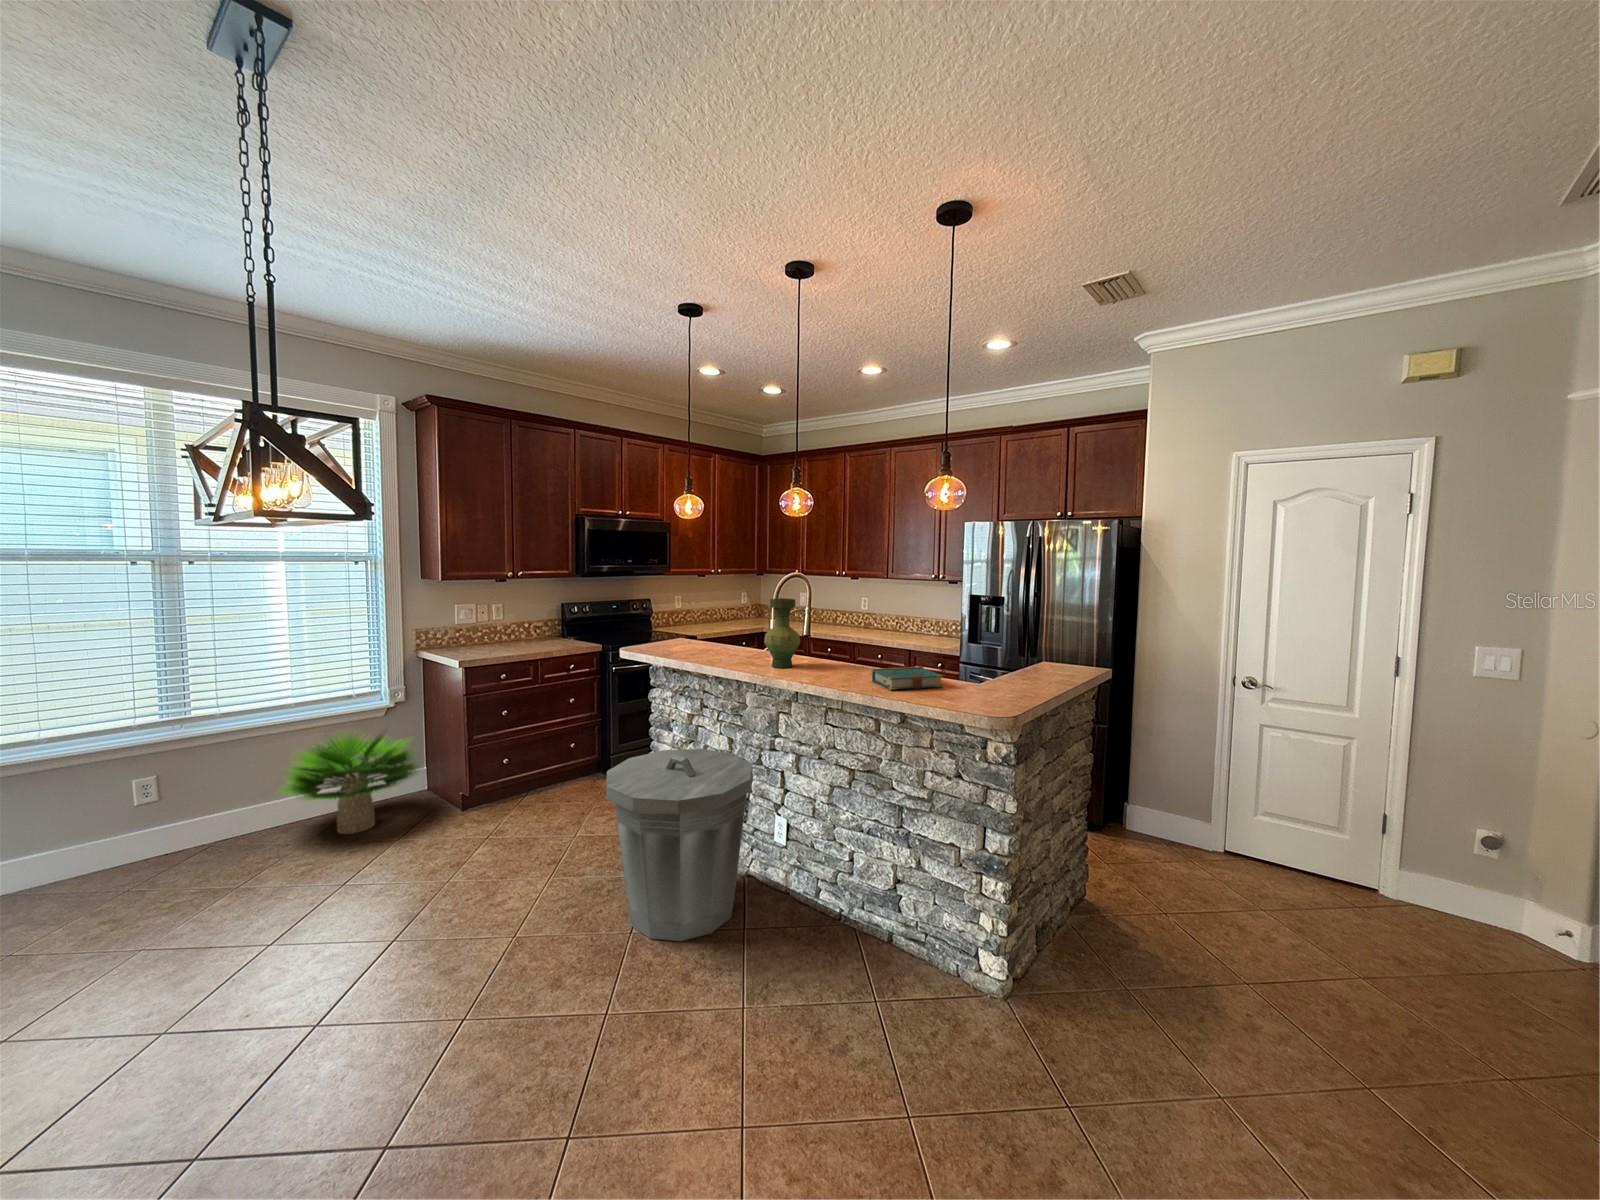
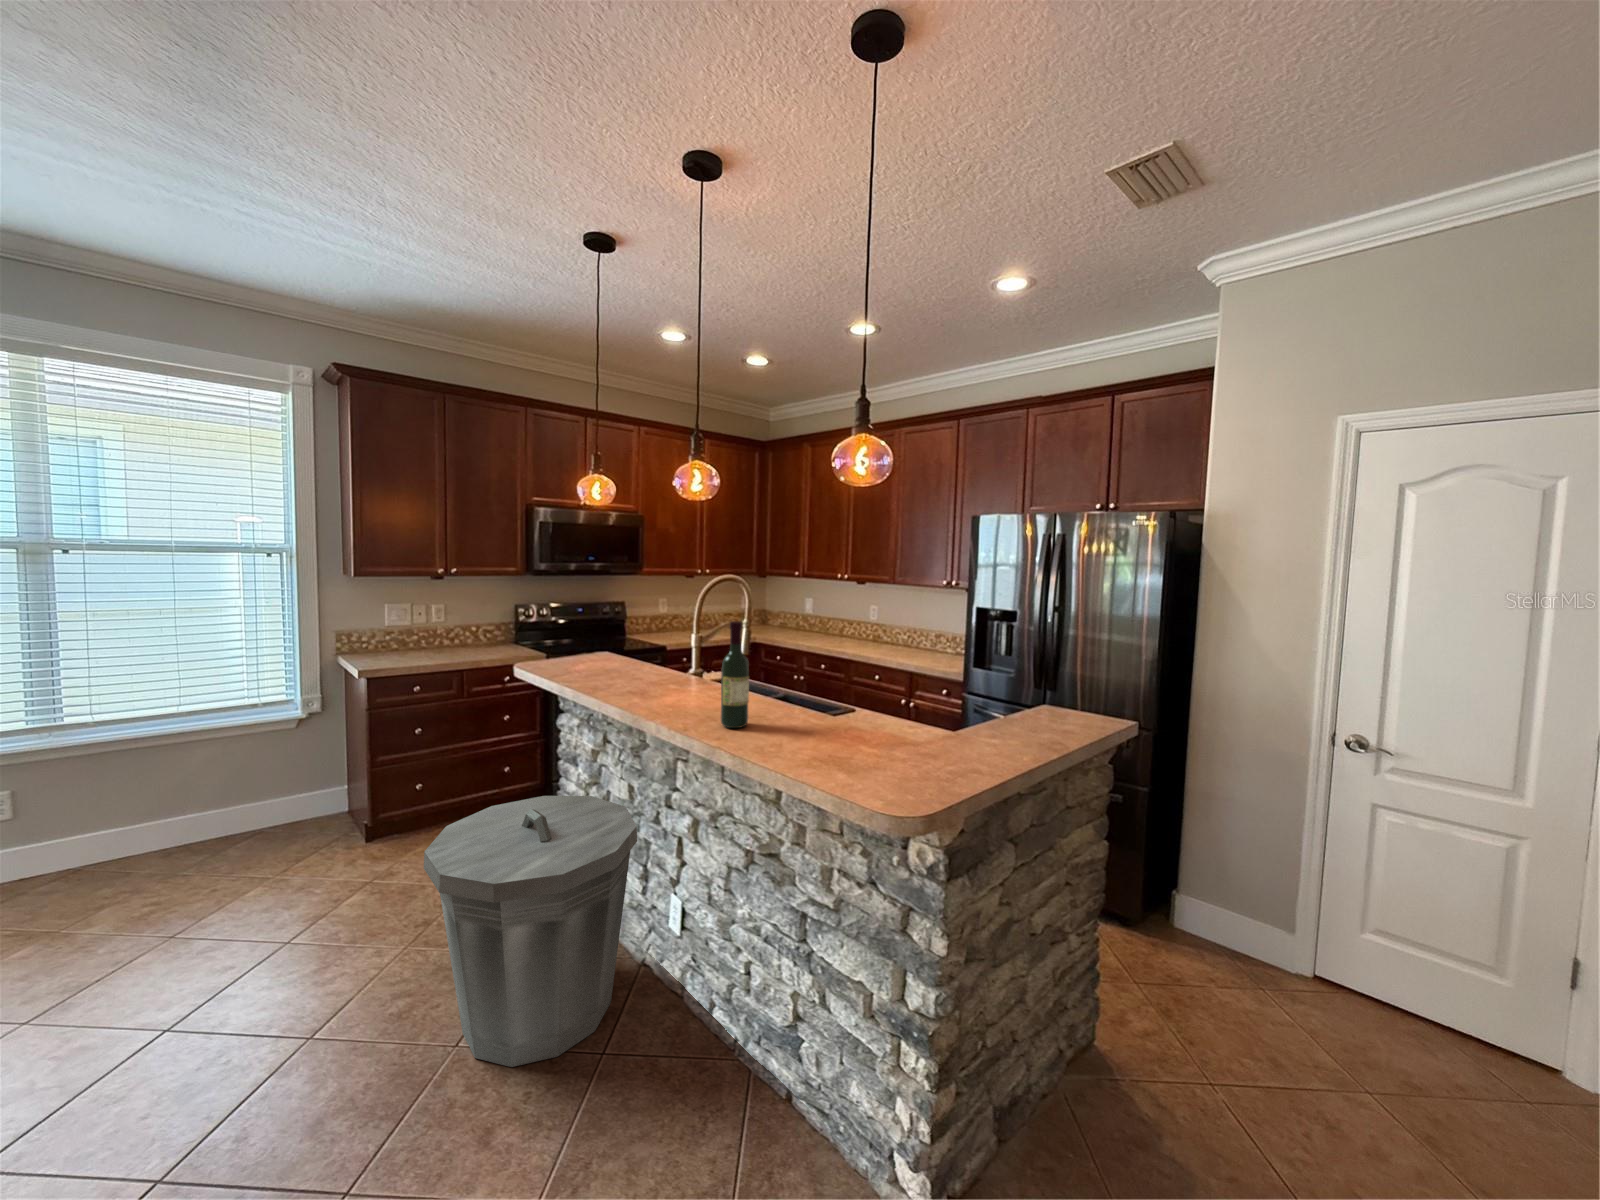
vase: present [764,598,800,668] -> none [650,608,698,701]
wine bottle: none [836,606,856,681] -> present [721,621,749,728]
book: present [872,667,944,690] -> none [769,711,863,748]
potted plant: present [281,729,418,834] -> none [136,739,328,864]

